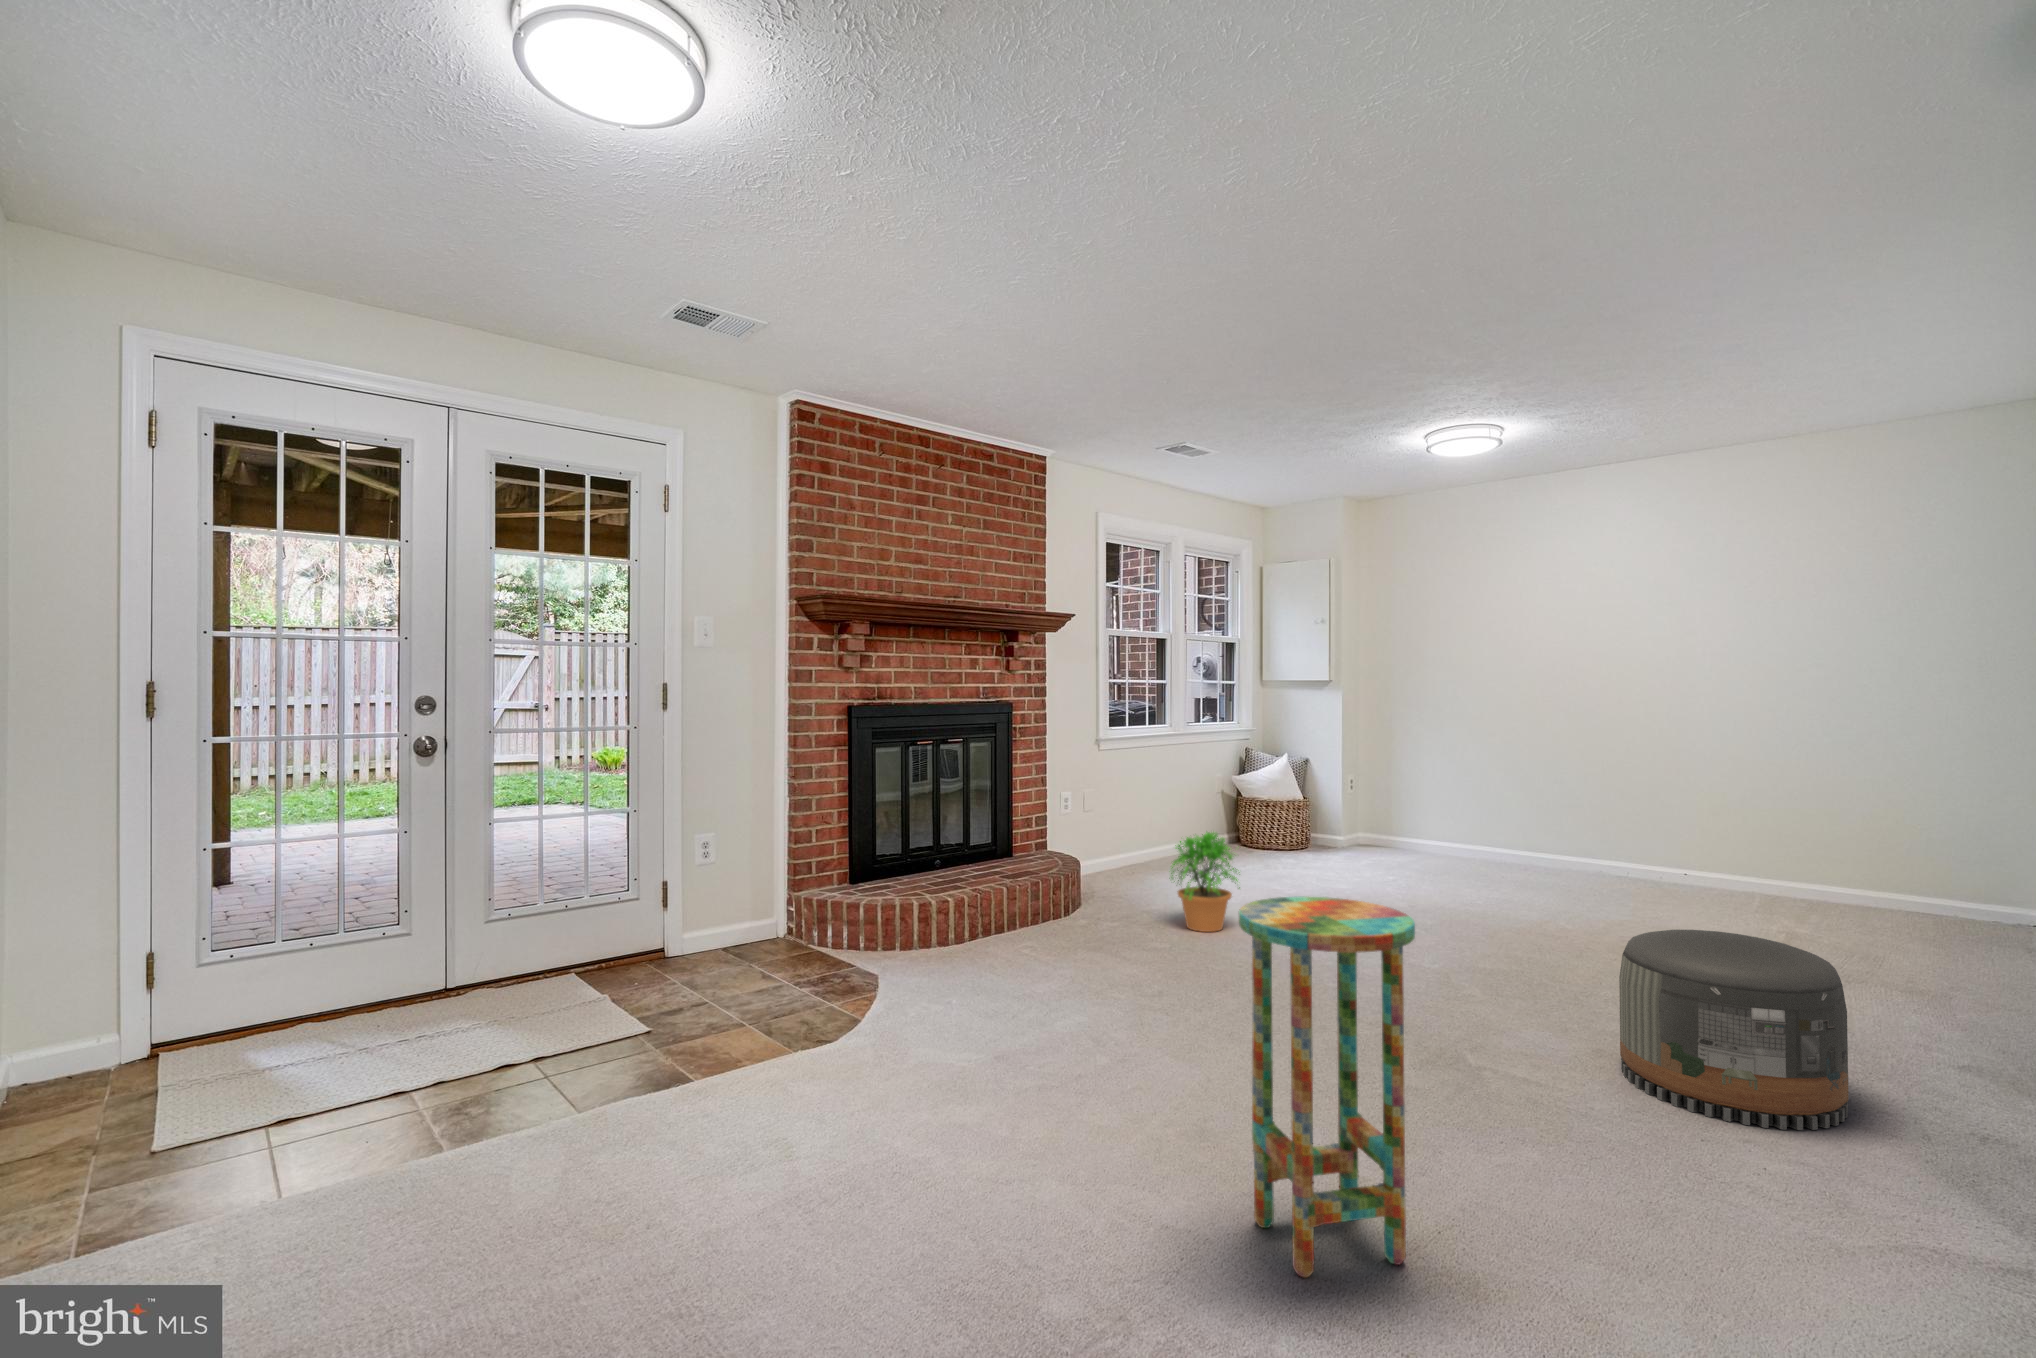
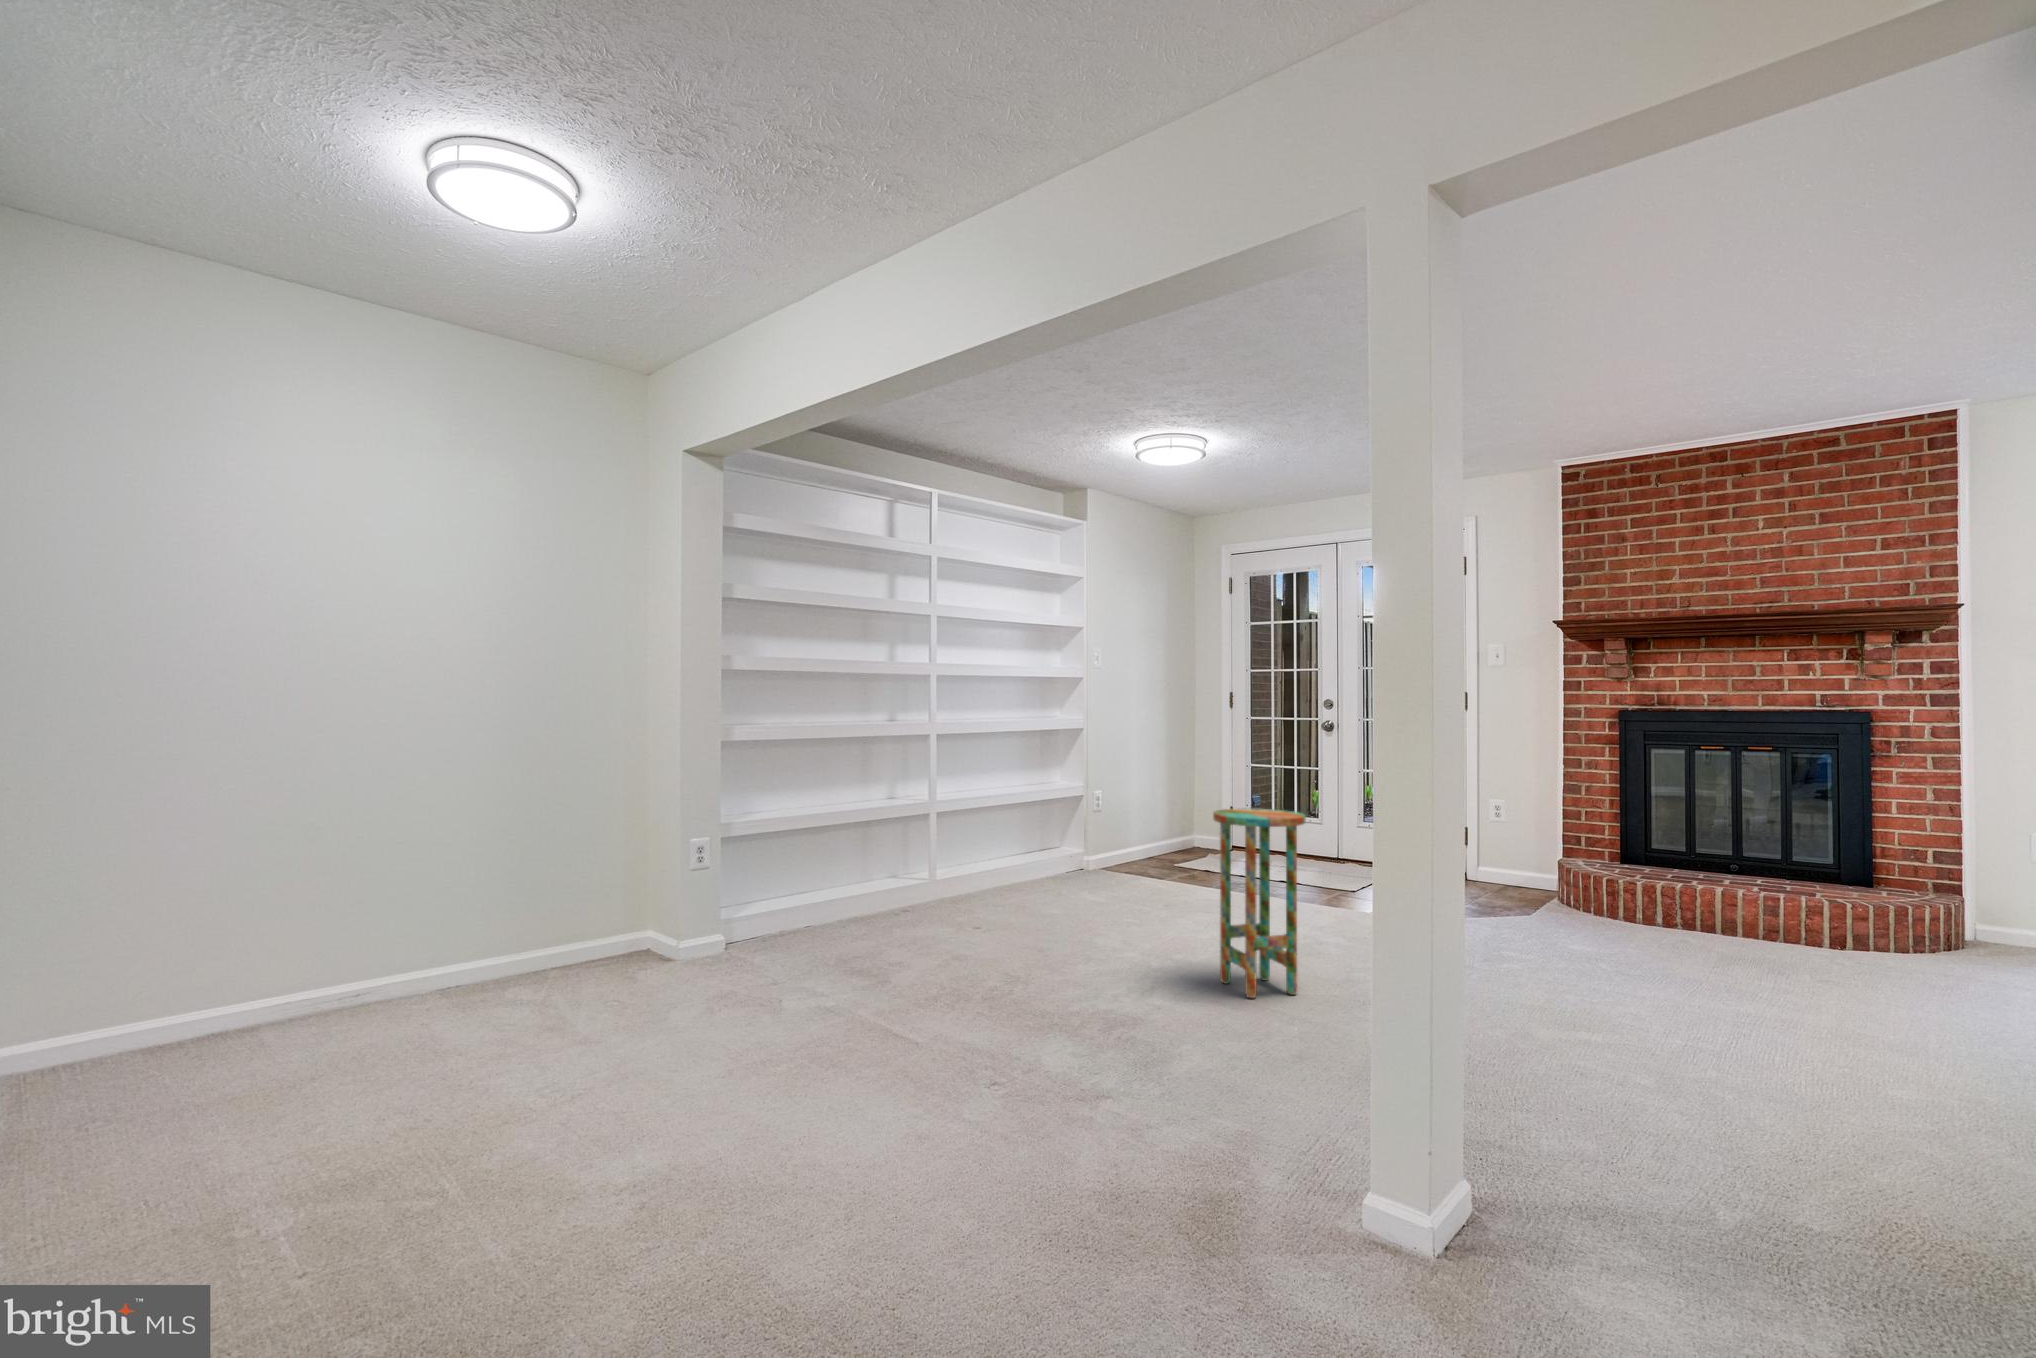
potted plant: present [1171,832,1240,932] -> none [1864,871,1994,999]
pouf: present [1619,930,1848,1130] -> none [1606,964,1862,1196]

